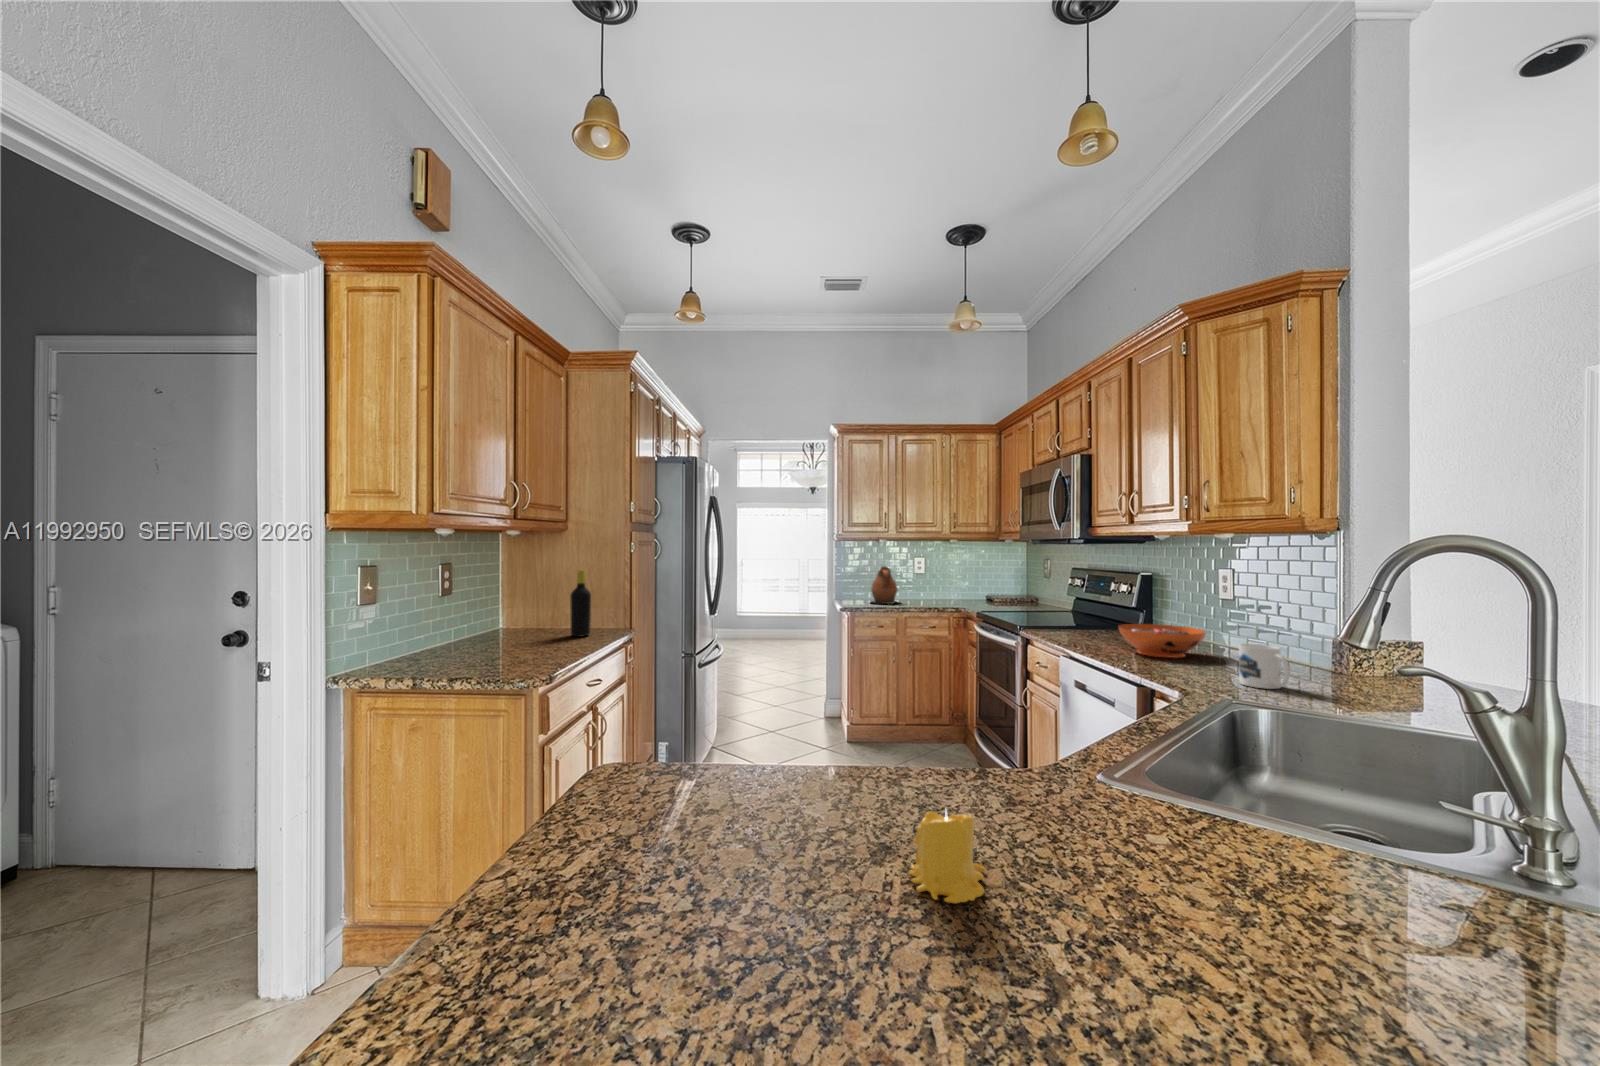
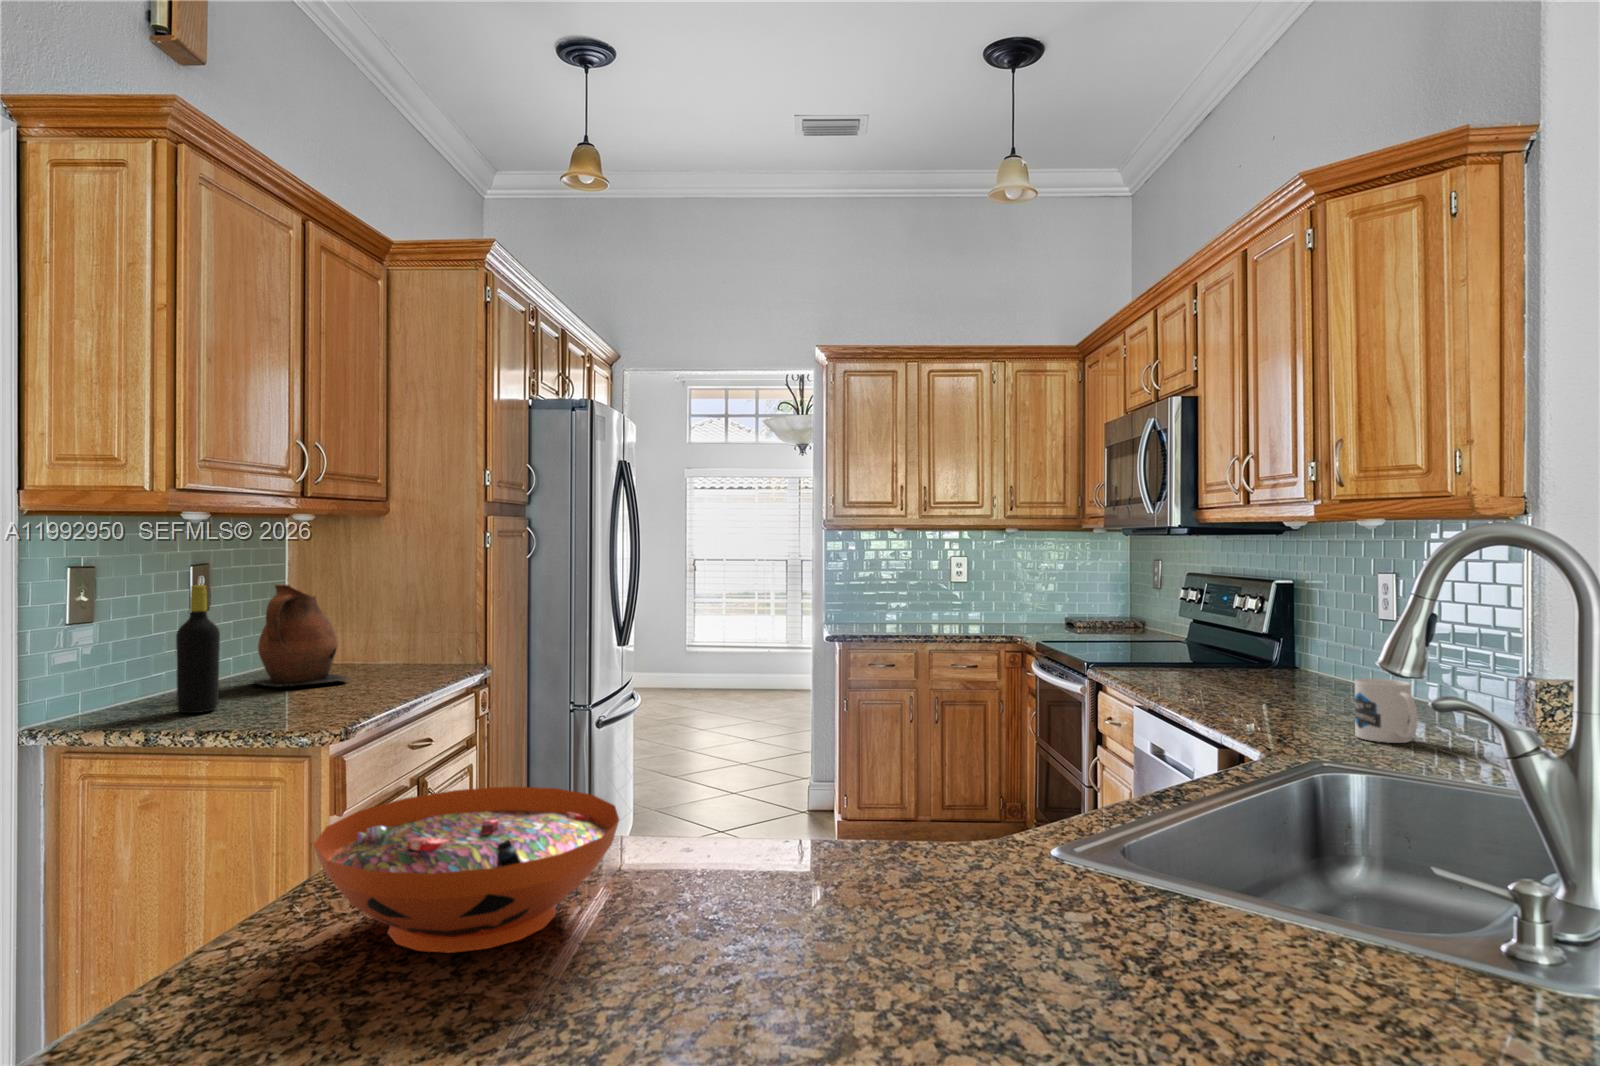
ceramic pitcher: present [871,566,898,604] -> present [254,584,348,687]
bottle: present [570,570,591,637] -> present [176,585,220,713]
decorative bowl: present [1118,624,1206,658] -> present [314,787,619,953]
candle: present [908,809,986,904] -> none [736,857,837,973]

